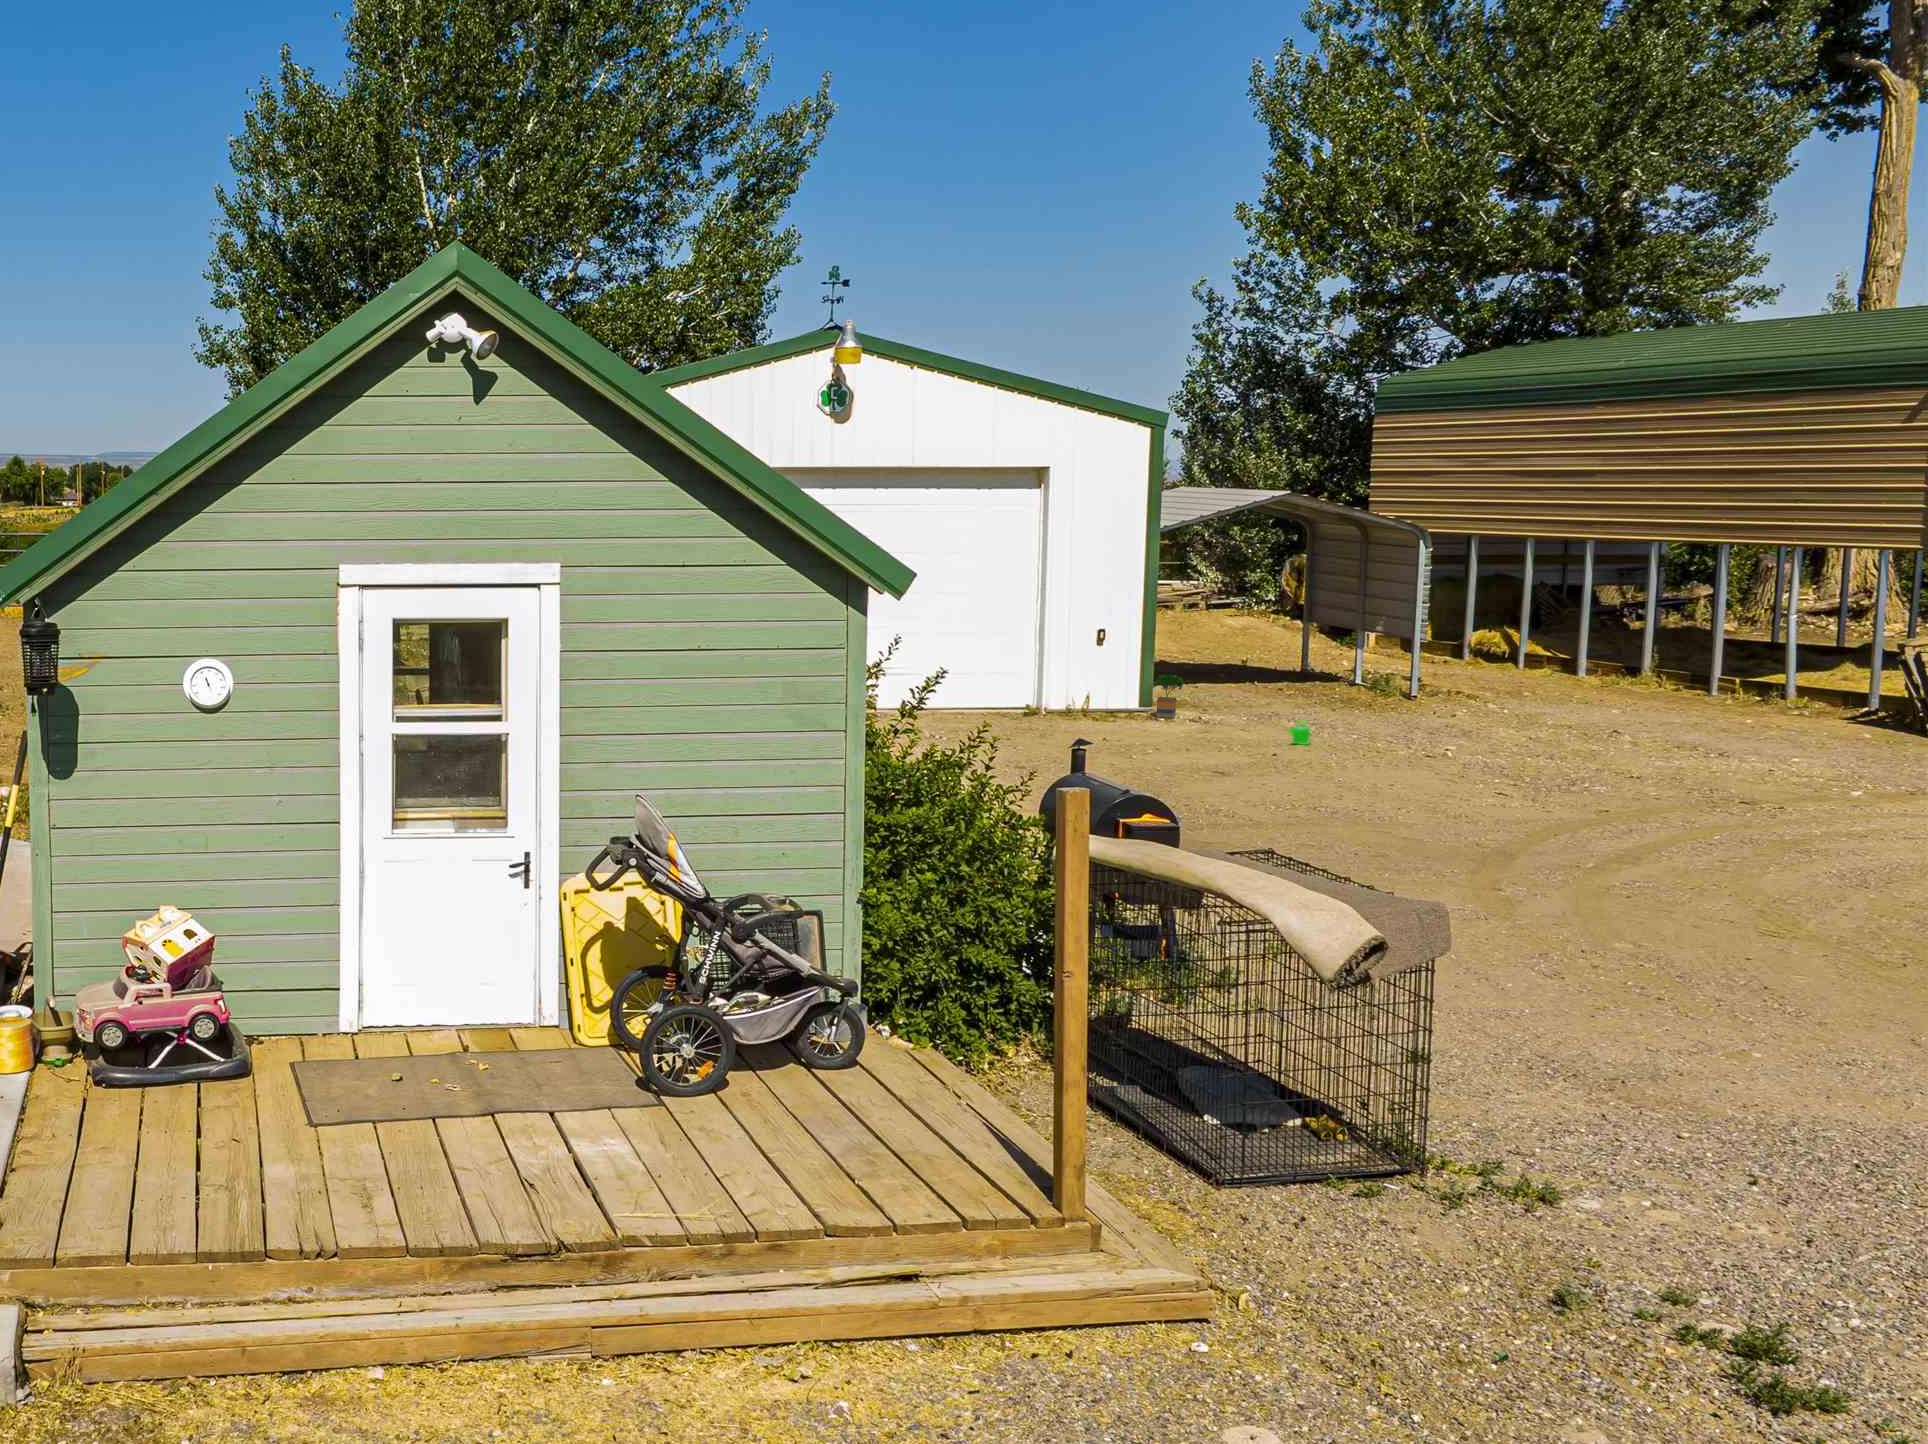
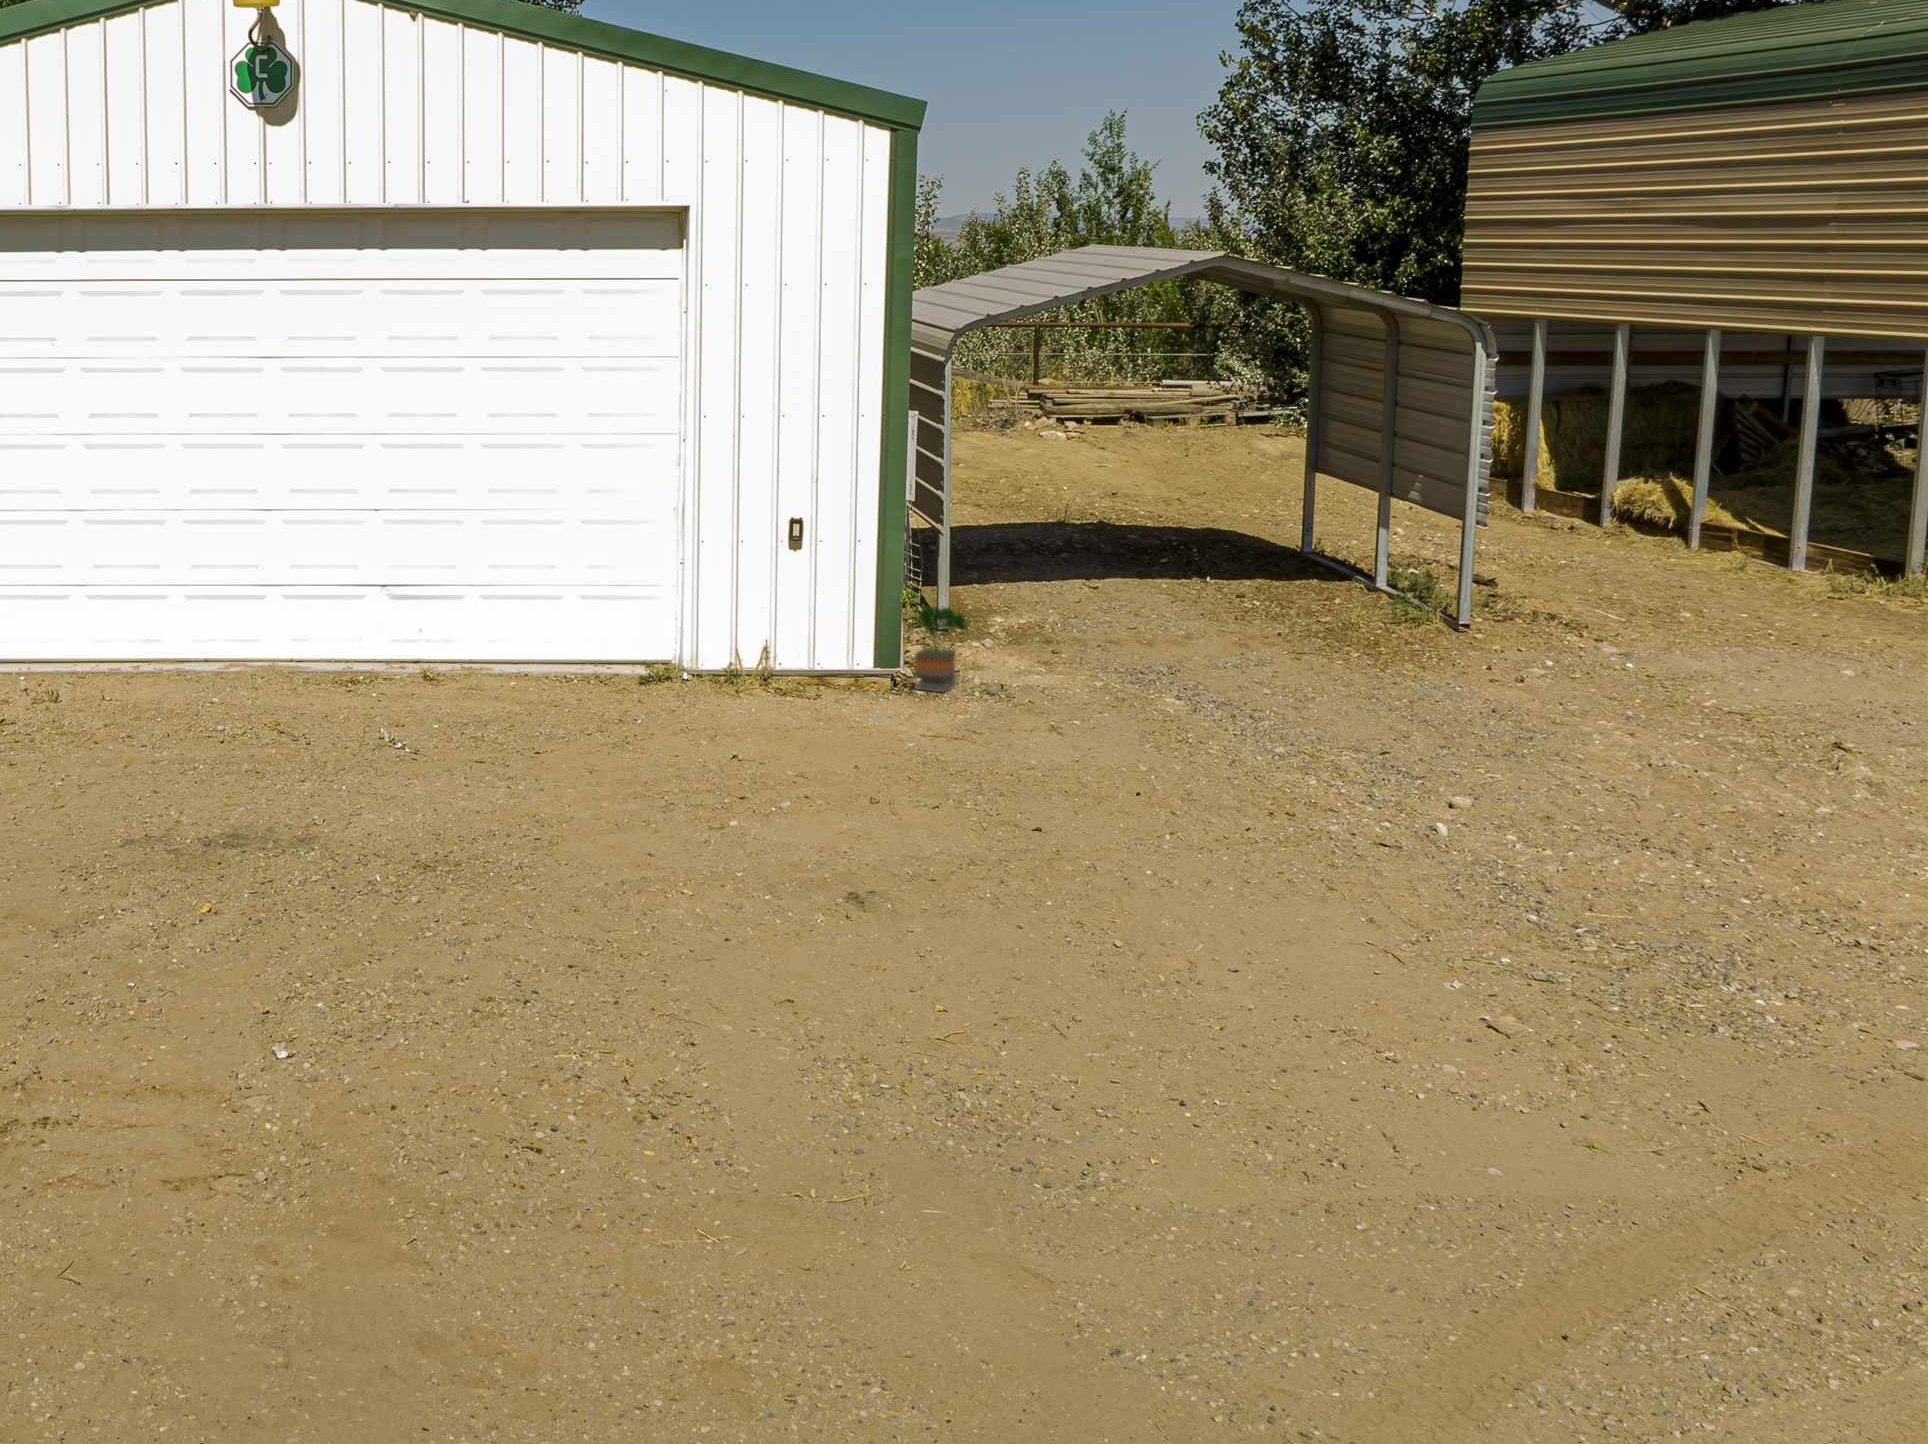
watering can: present [1288,721,1311,745] -> none [1107,740,1167,796]

